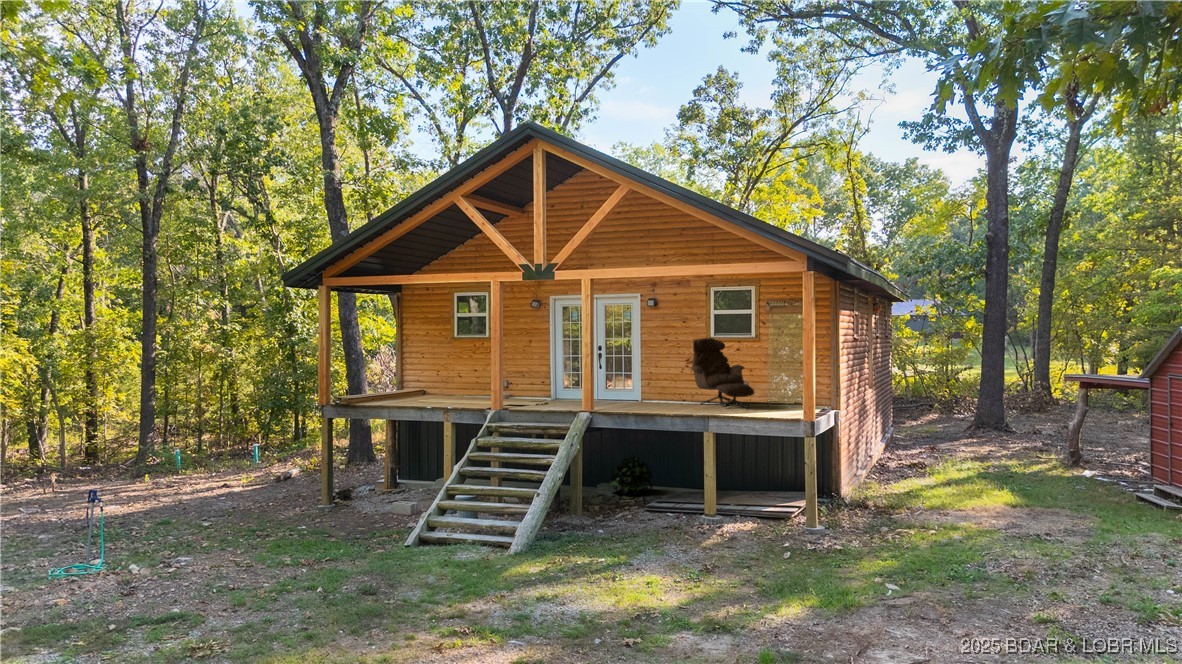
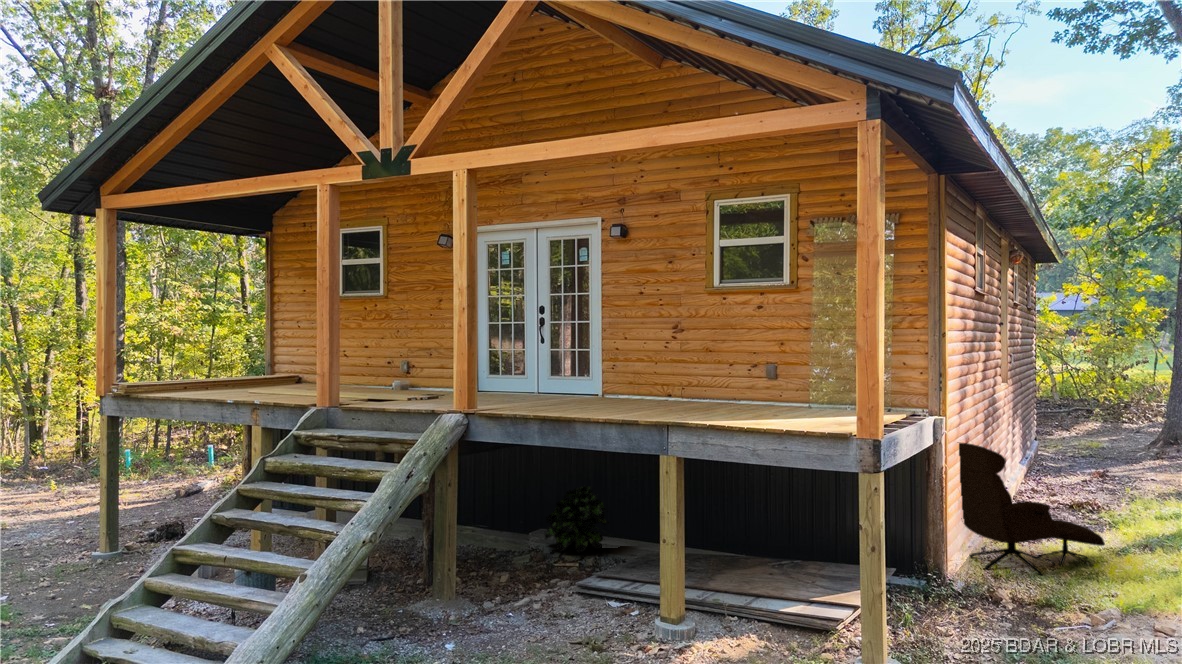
lounge chair: present [691,338,754,407] -> present [959,443,1105,575]

